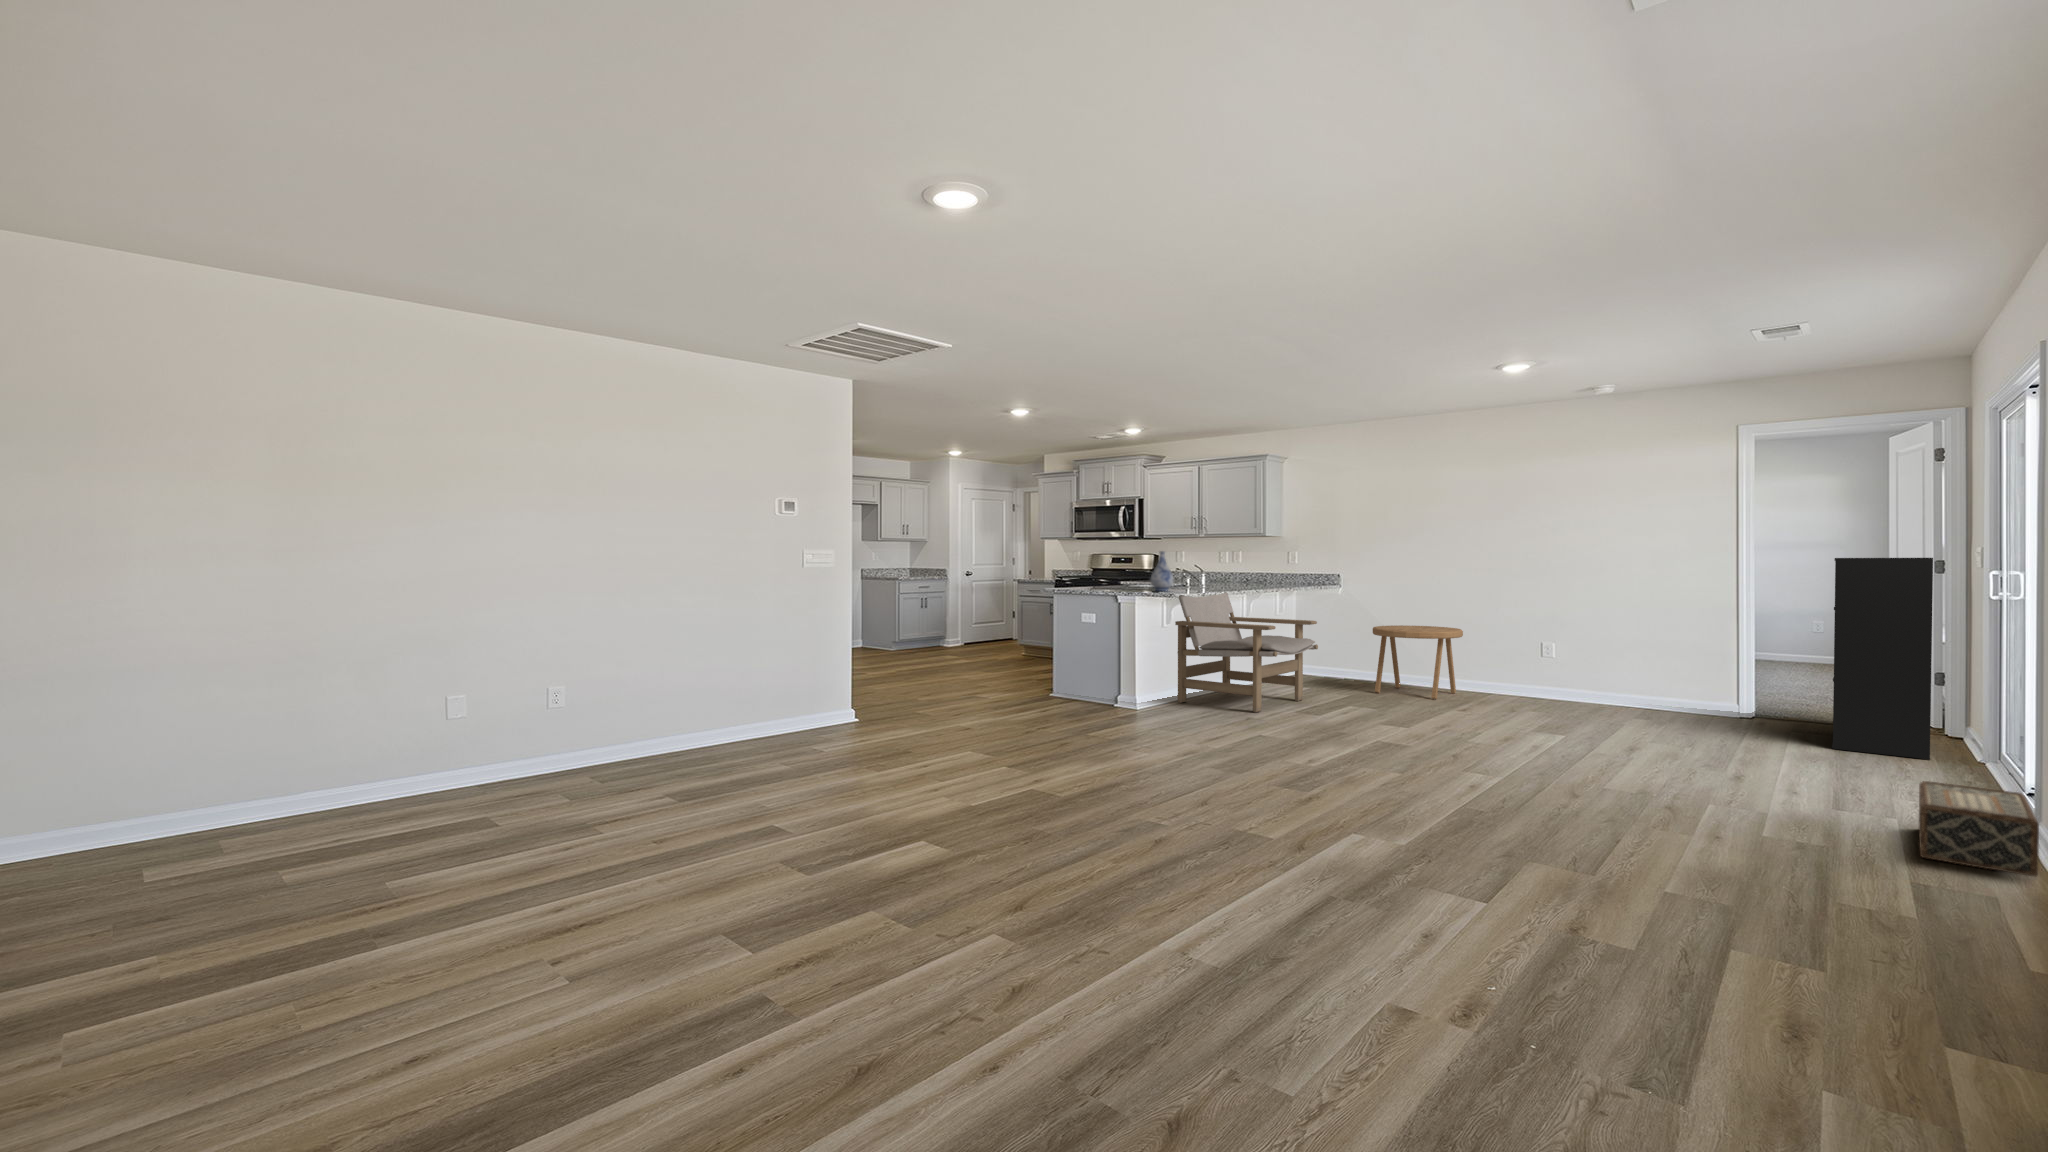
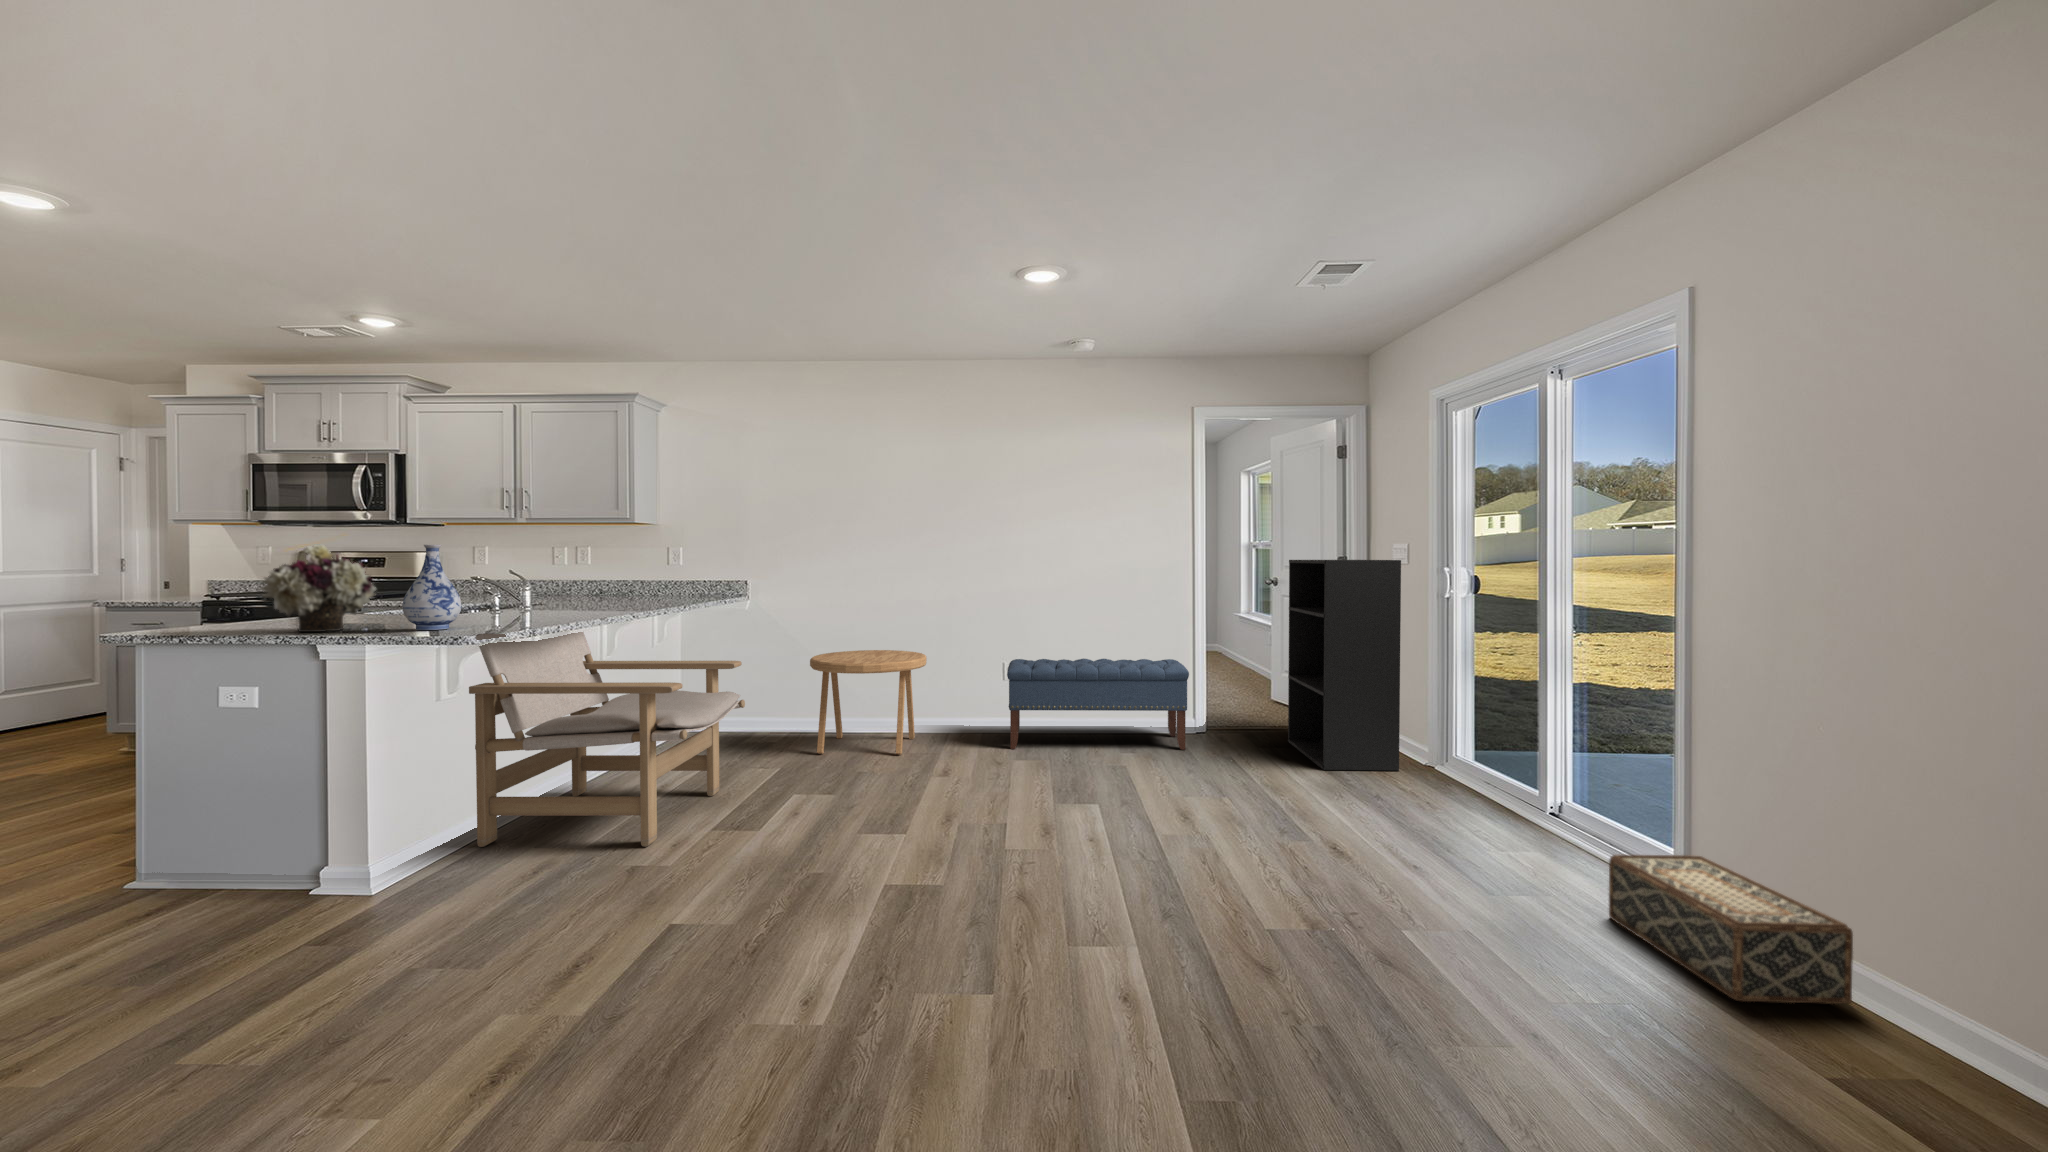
flower arrangement: none [1098,551,1139,591] -> present [258,545,376,632]
bench: none [1527,639,1712,723] -> present [1007,659,1189,750]

